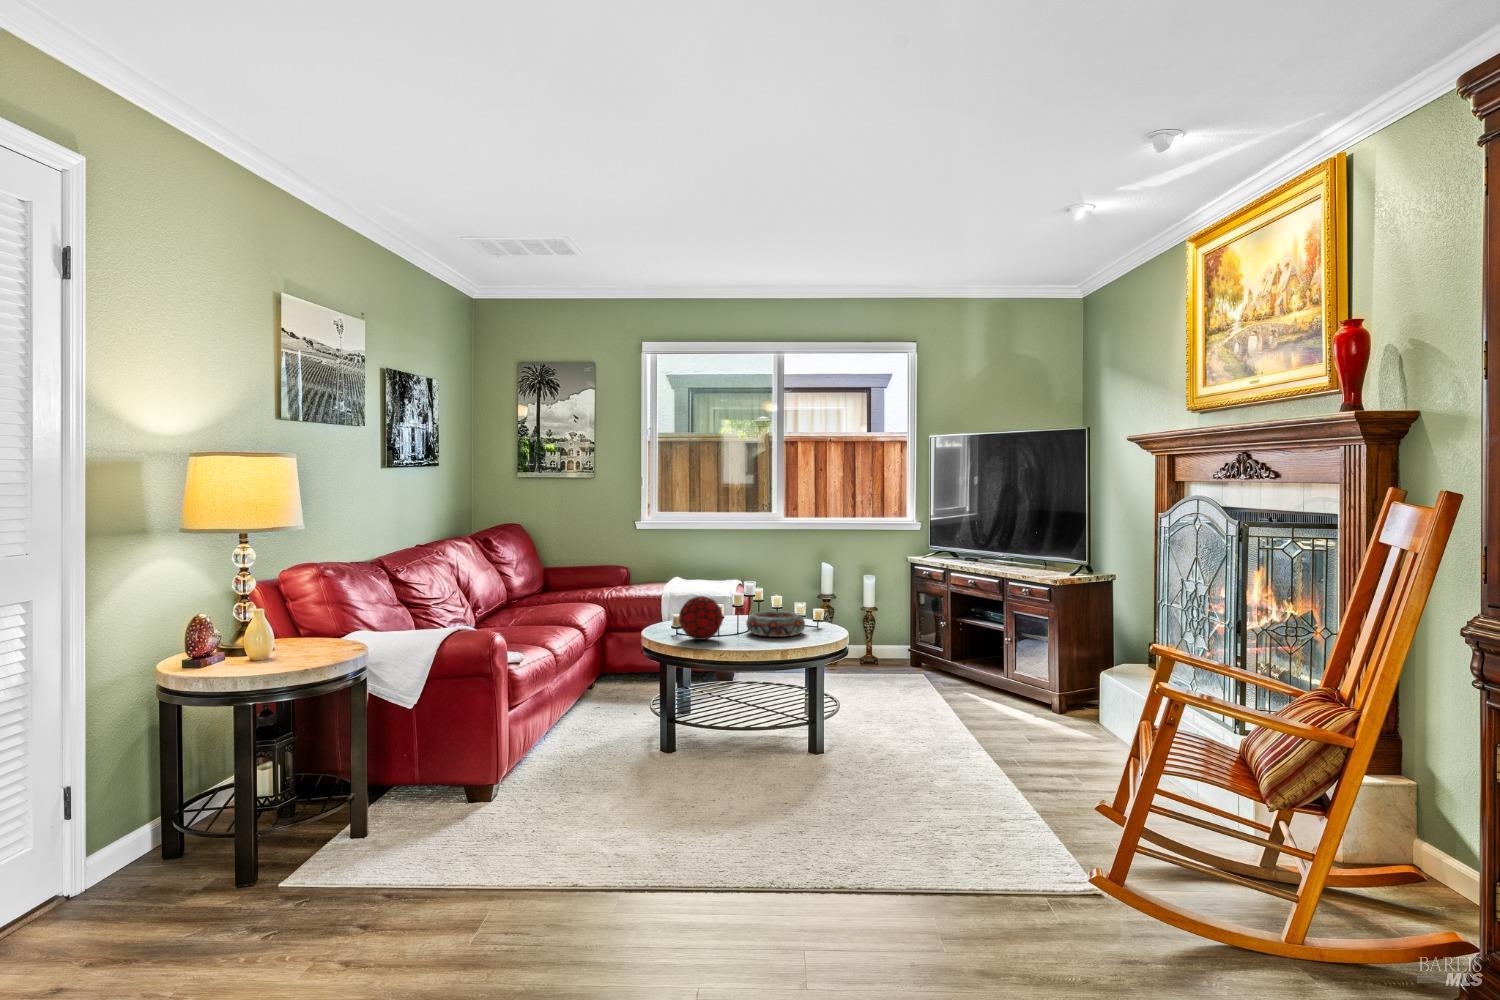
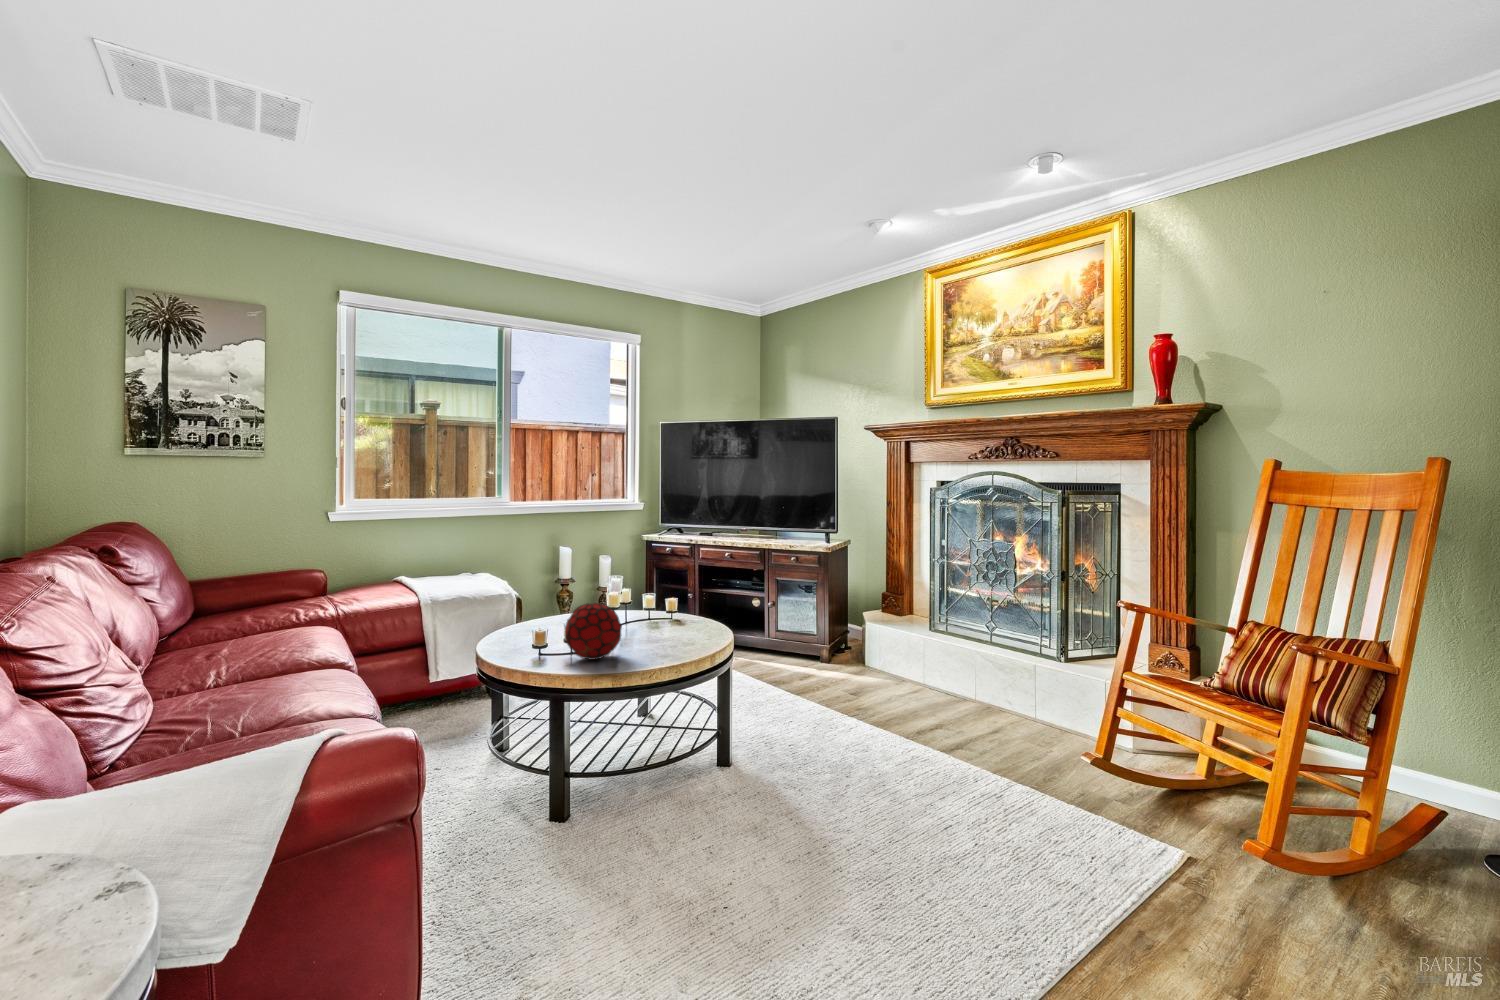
decorative bowl: present [746,611,805,637] -> none [621,608,691,641]

